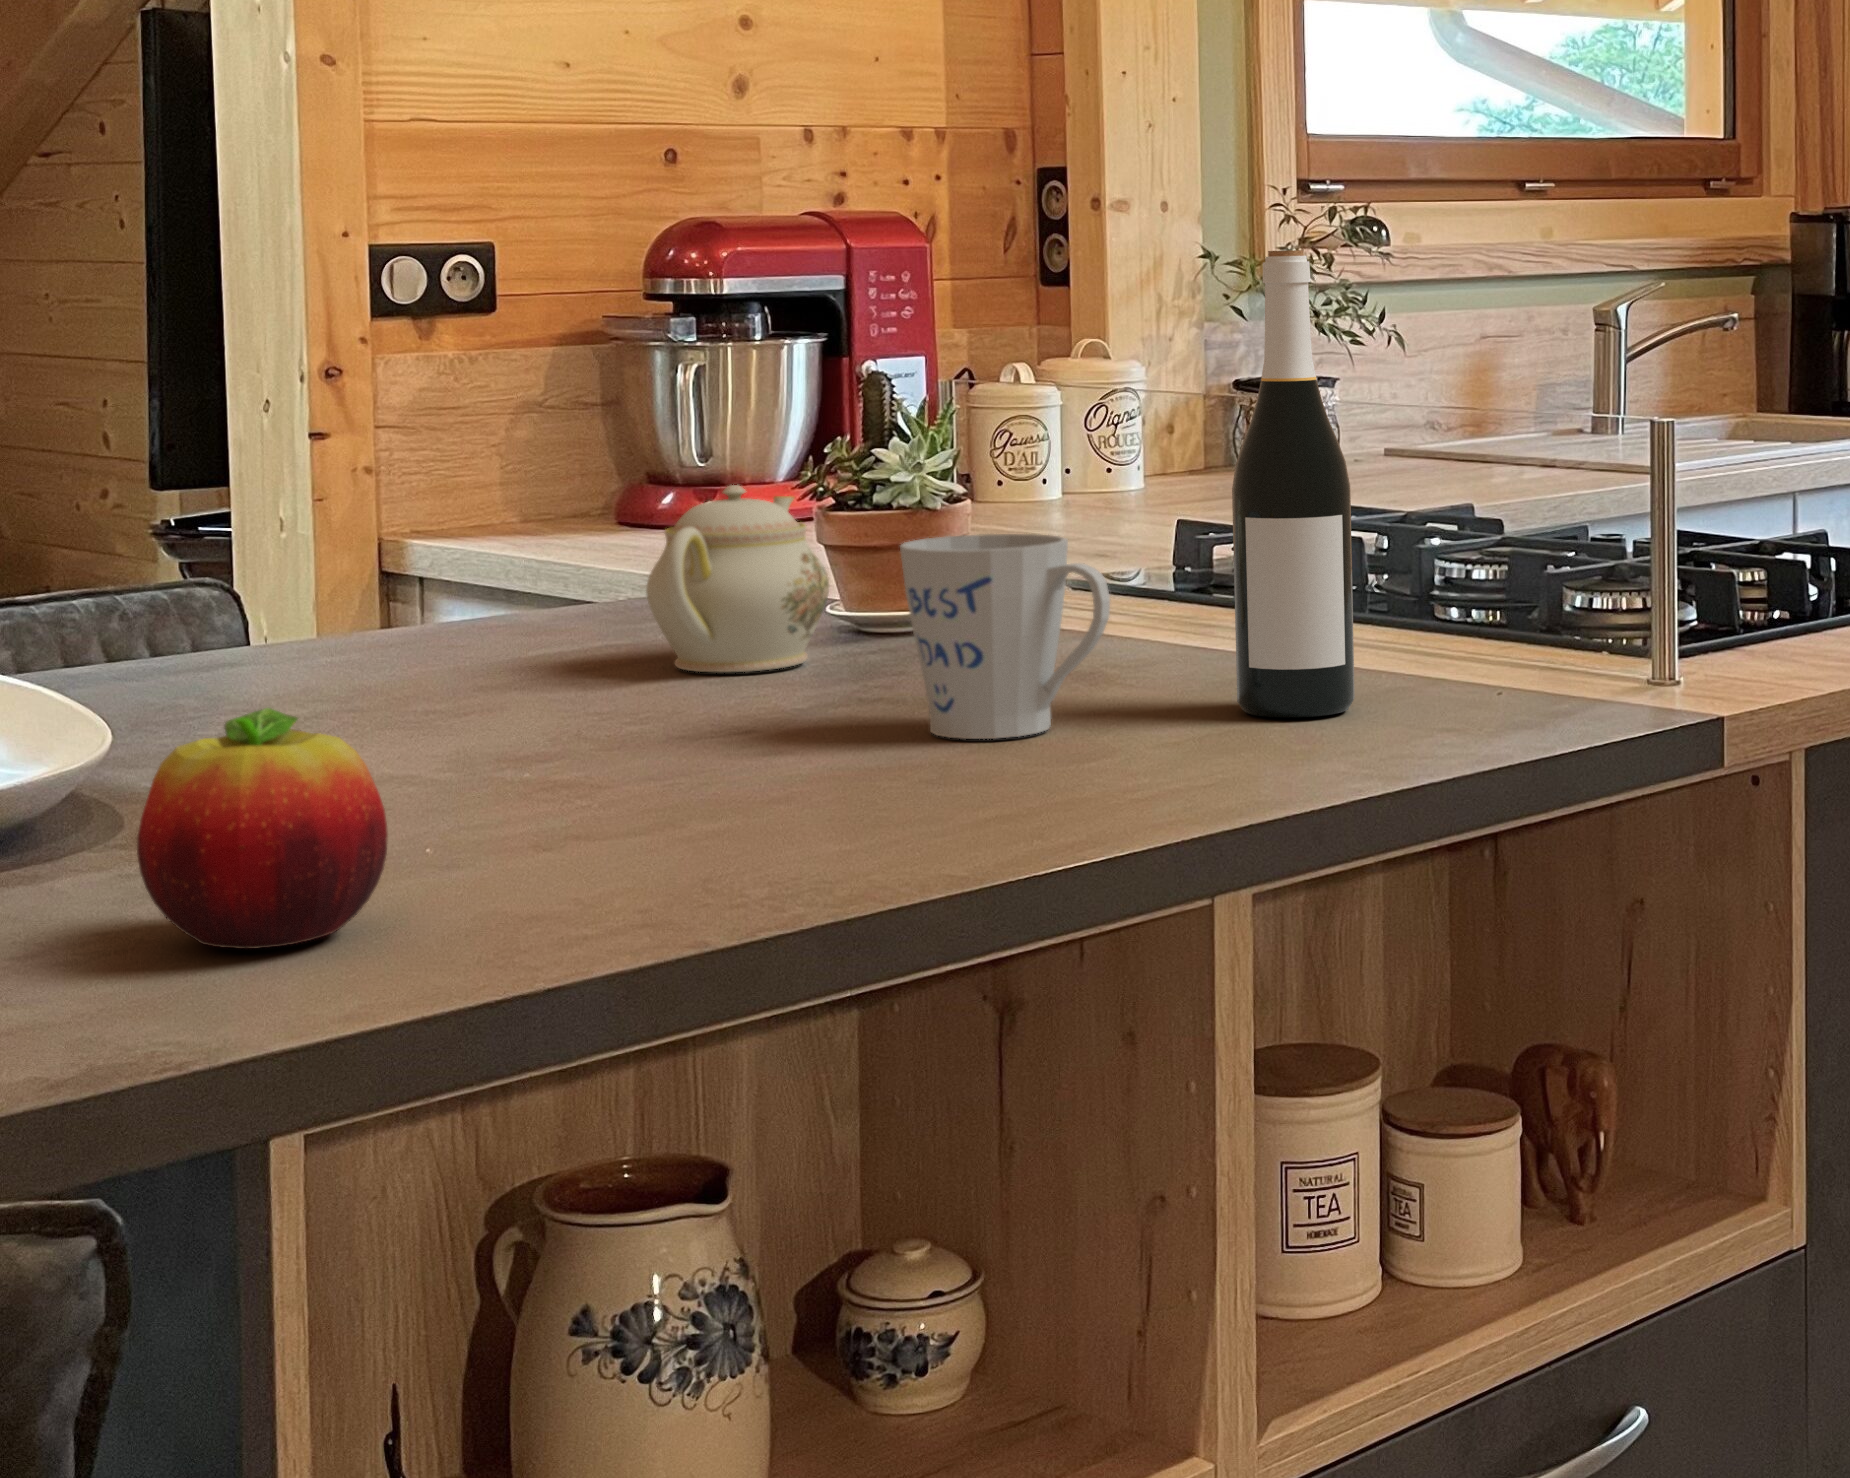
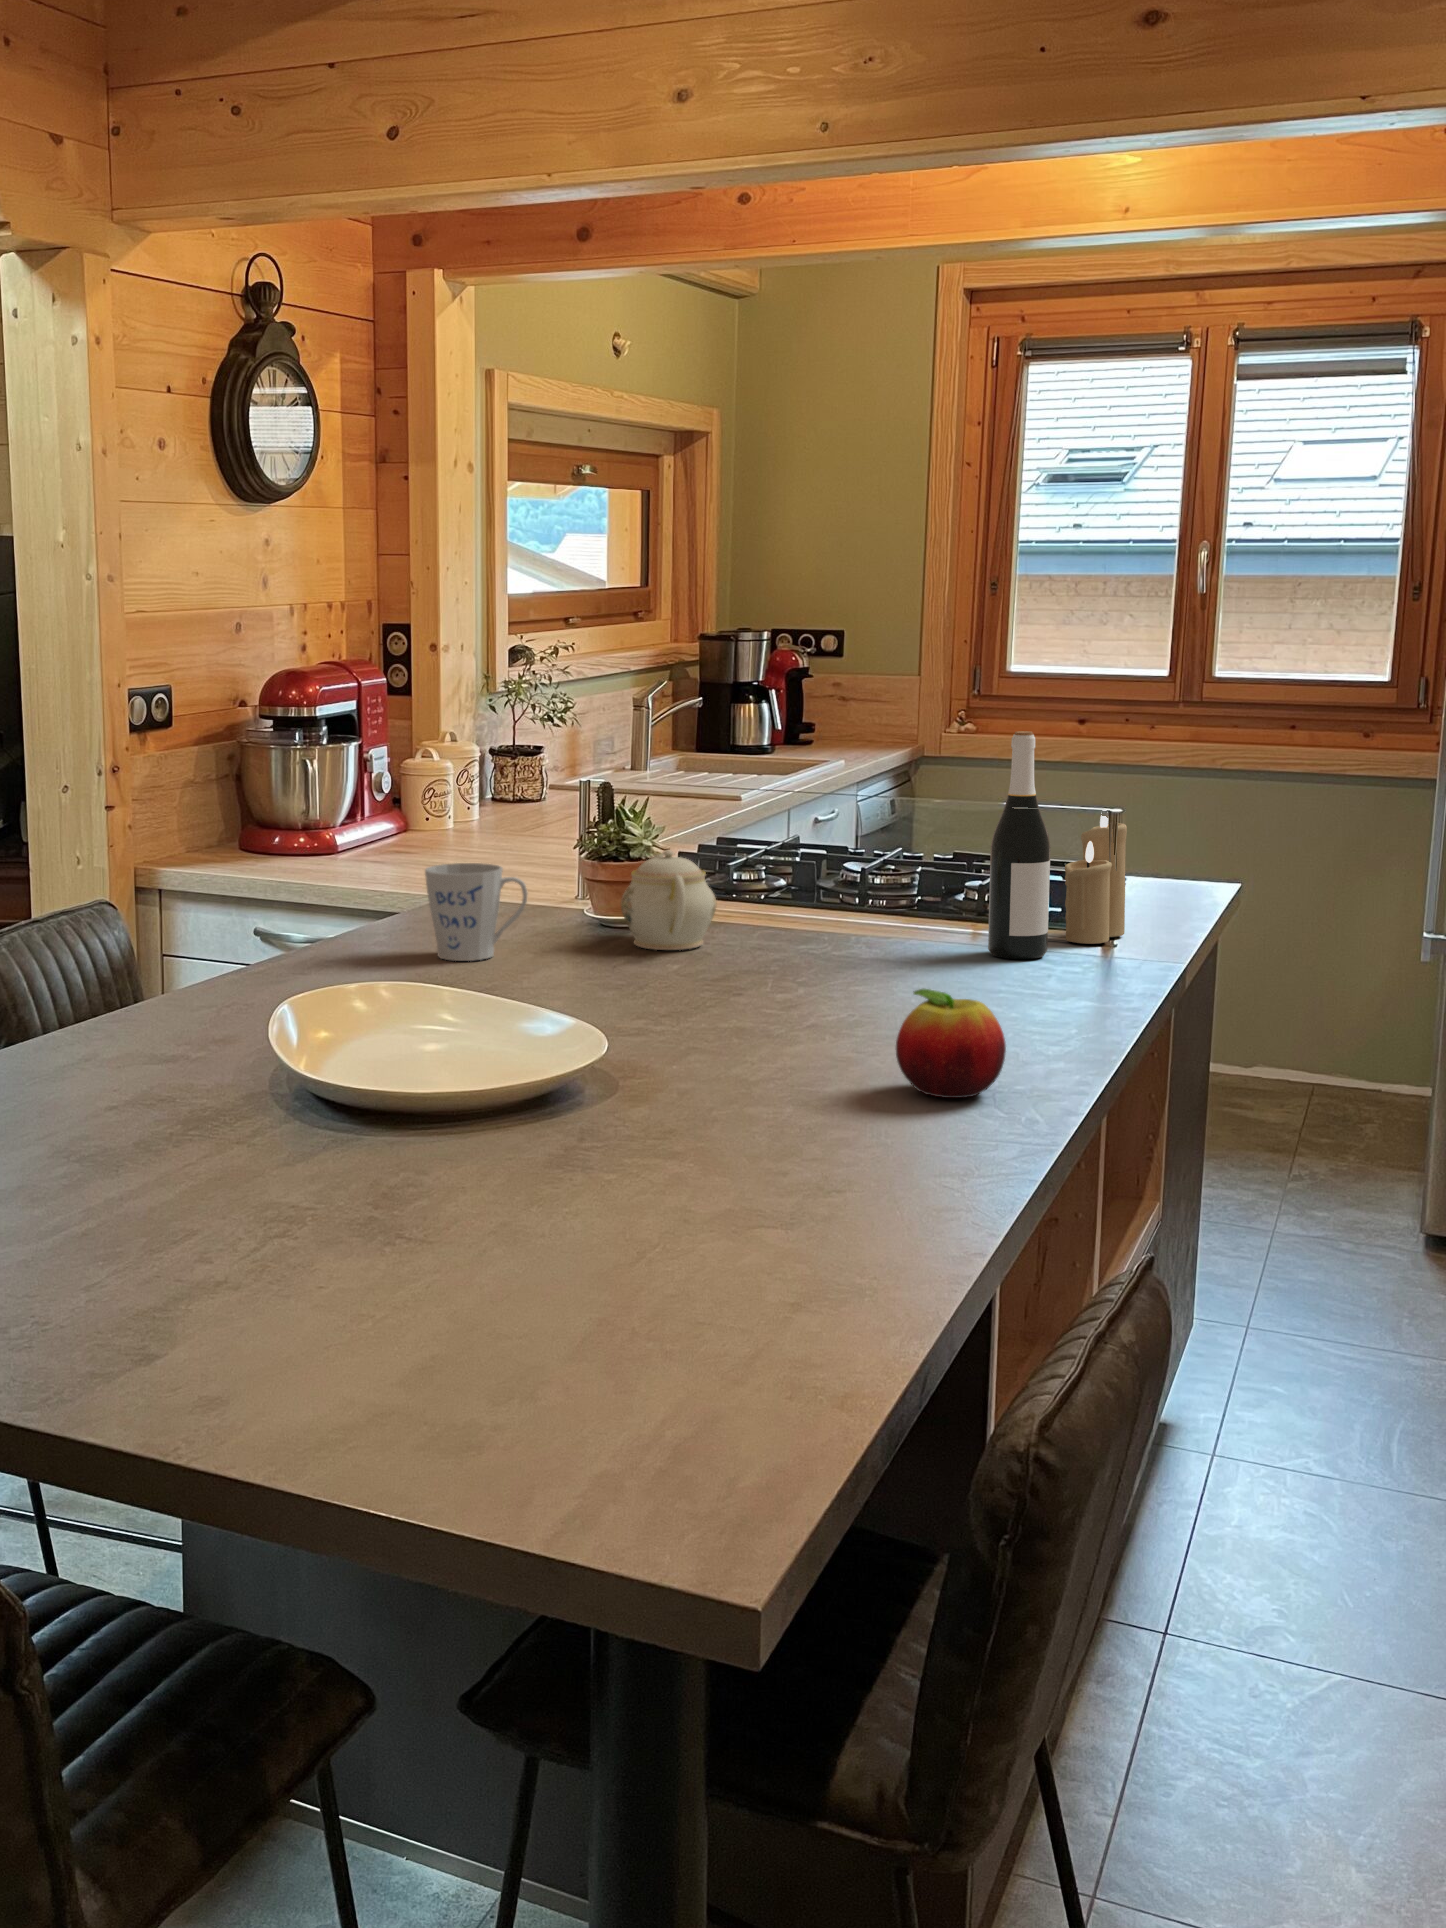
candle: none [1459,424,1619,699] -> present [1065,809,1127,944]
mug: present [900,534,1110,739] -> present [425,863,528,961]

